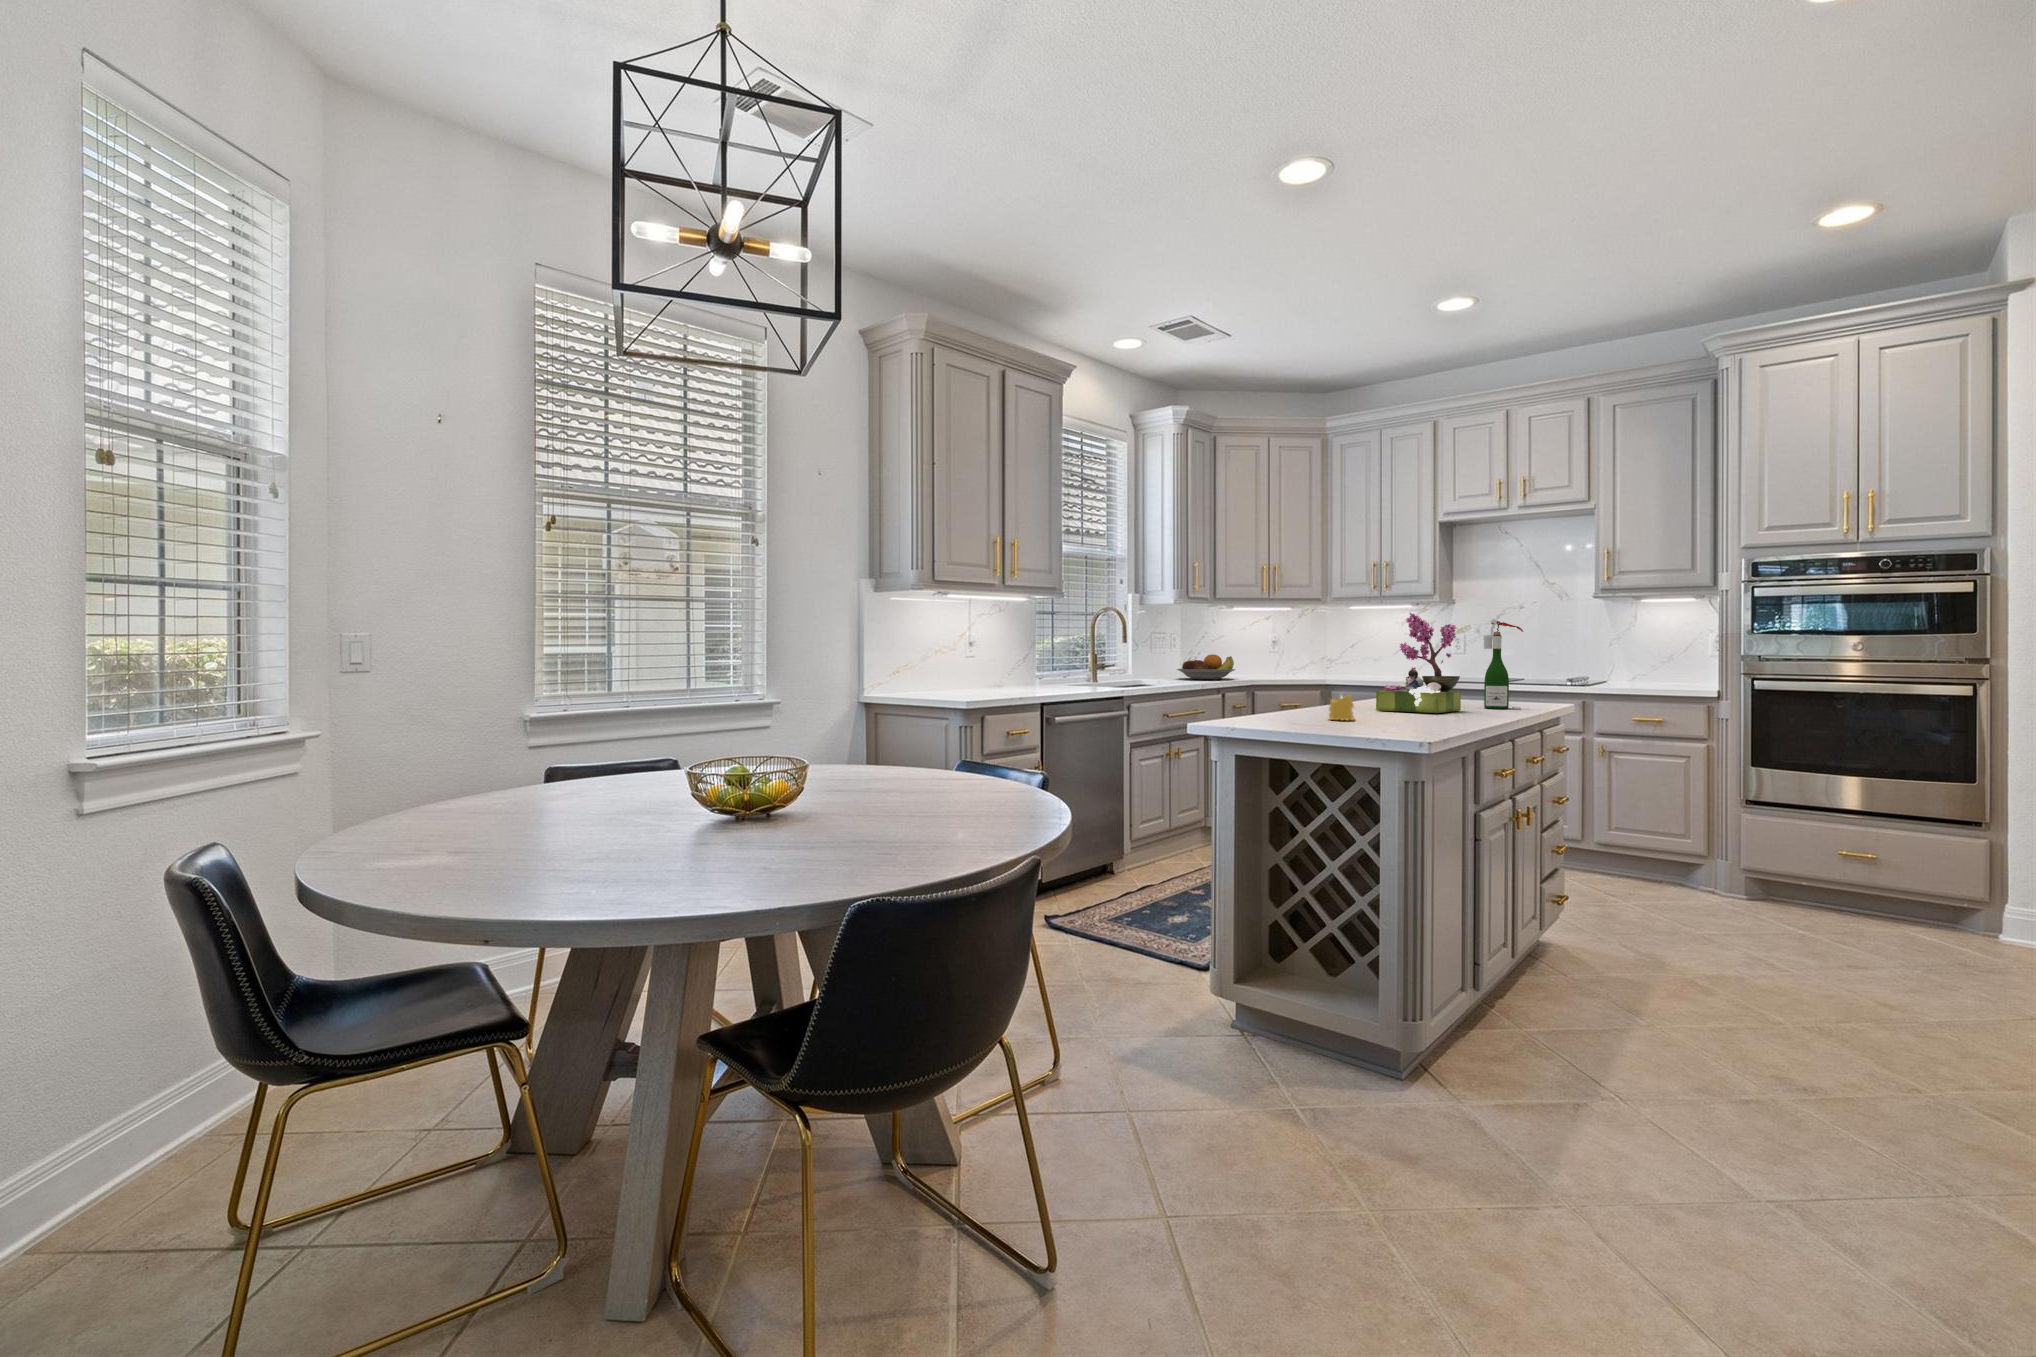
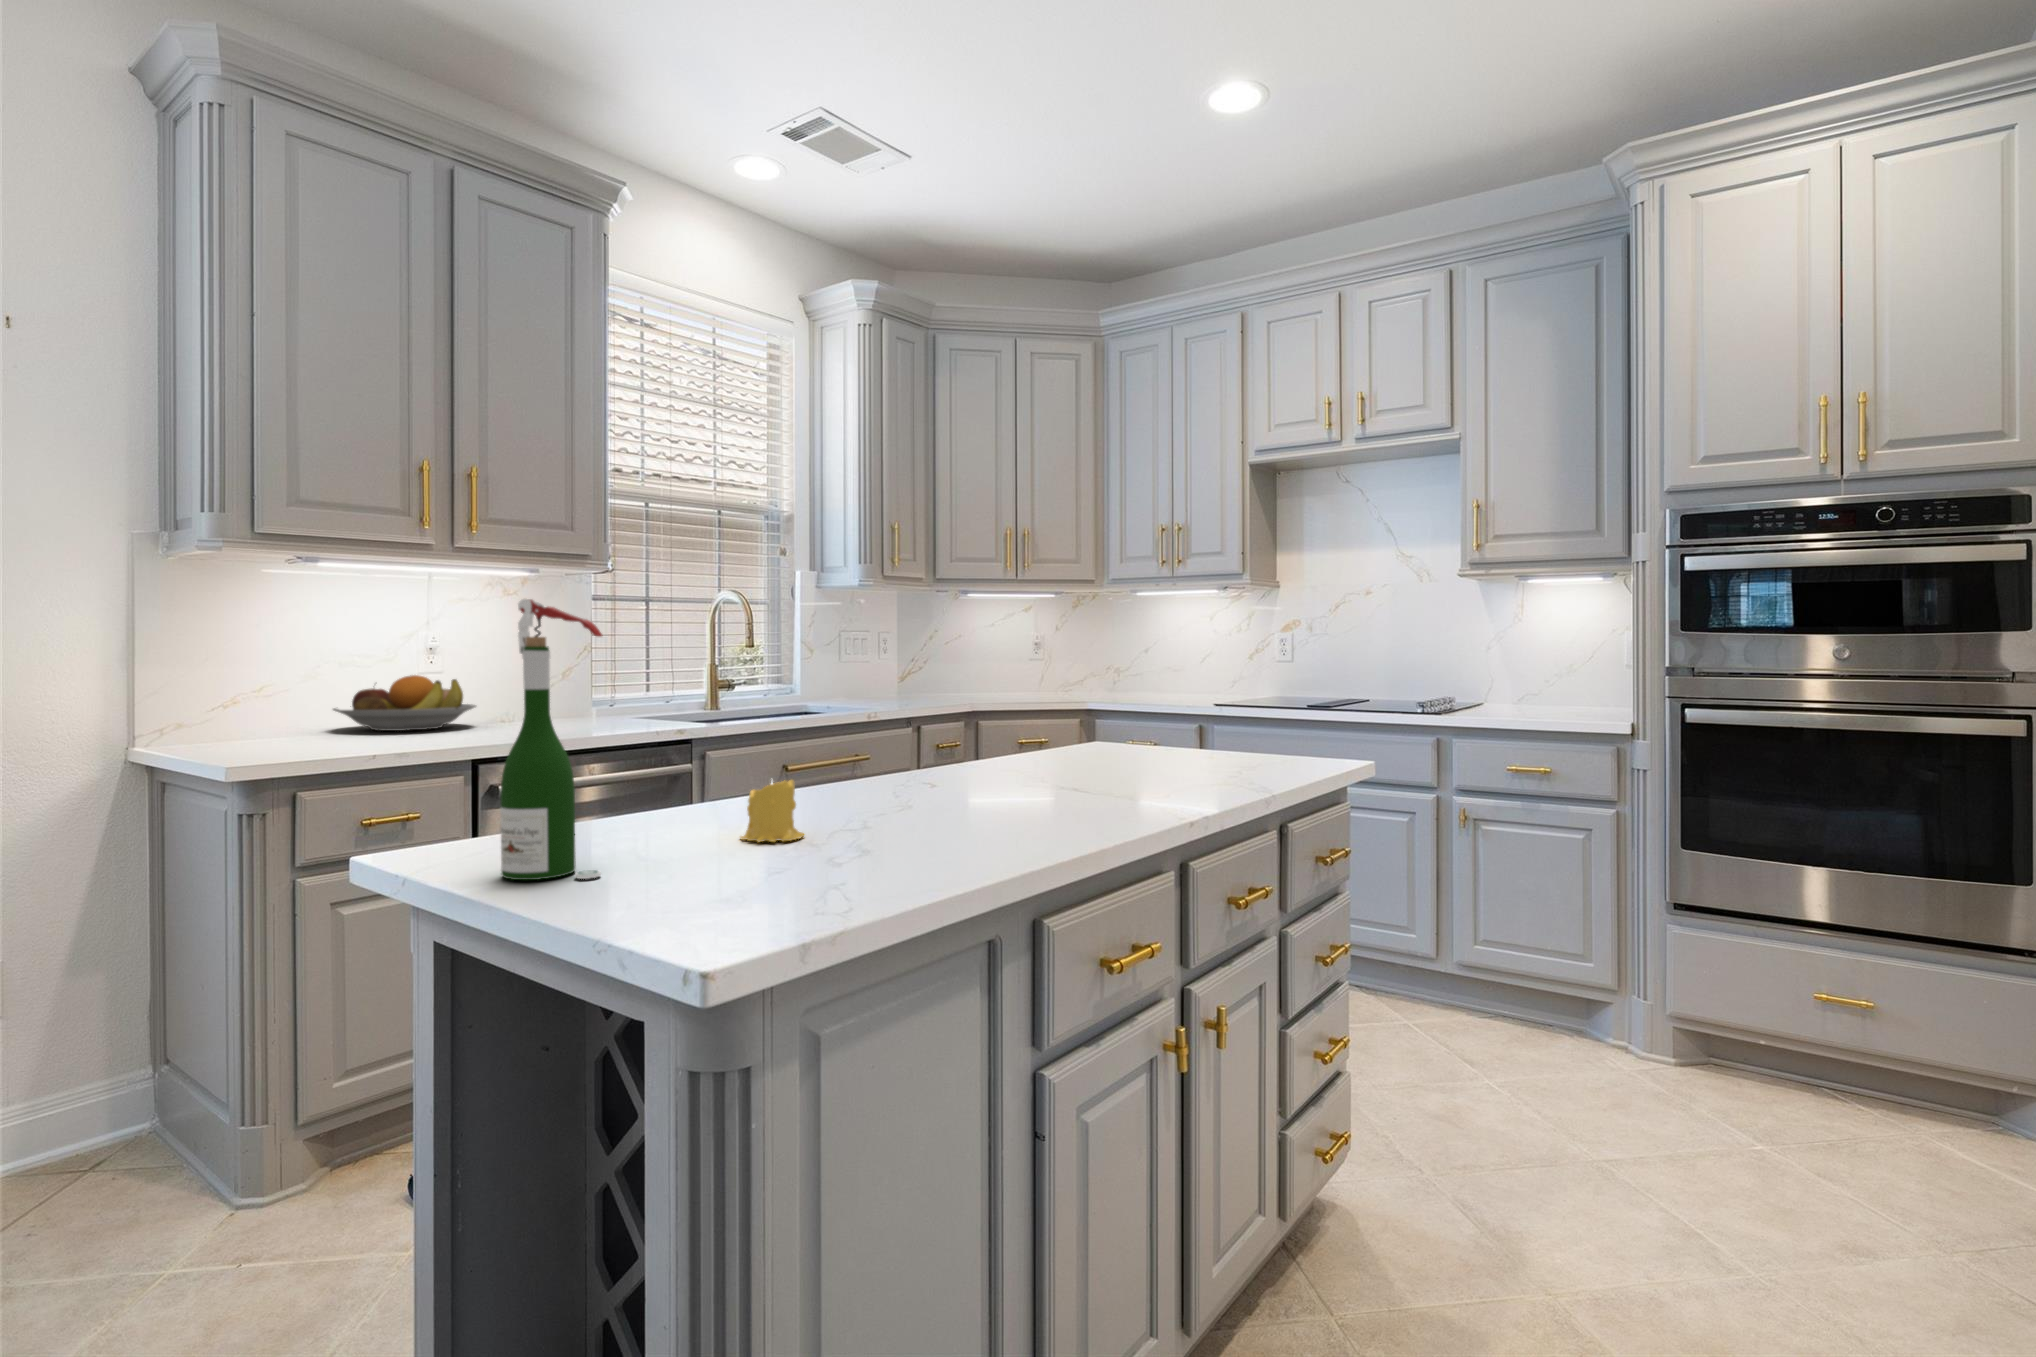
flower arrangement: present [1376,613,1461,713] -> none [948,594,1118,804]
wine bottle: present [1483,620,1523,709] -> present [500,599,603,880]
fruit bowl: present [1177,654,1235,679] -> present [333,675,476,731]

